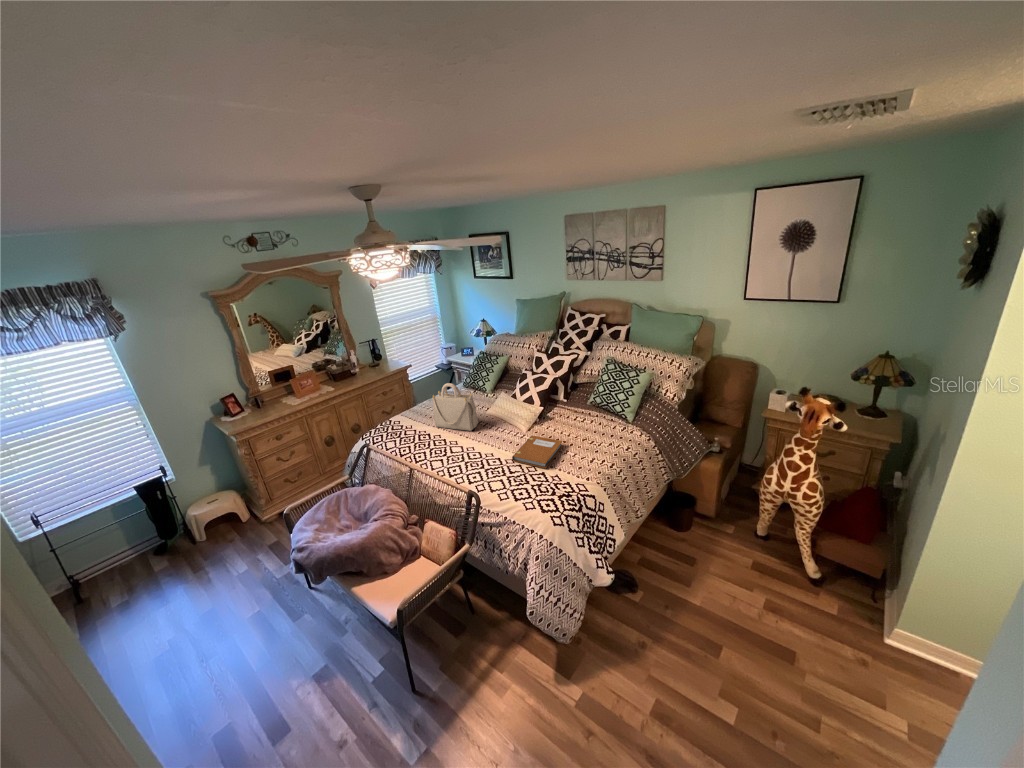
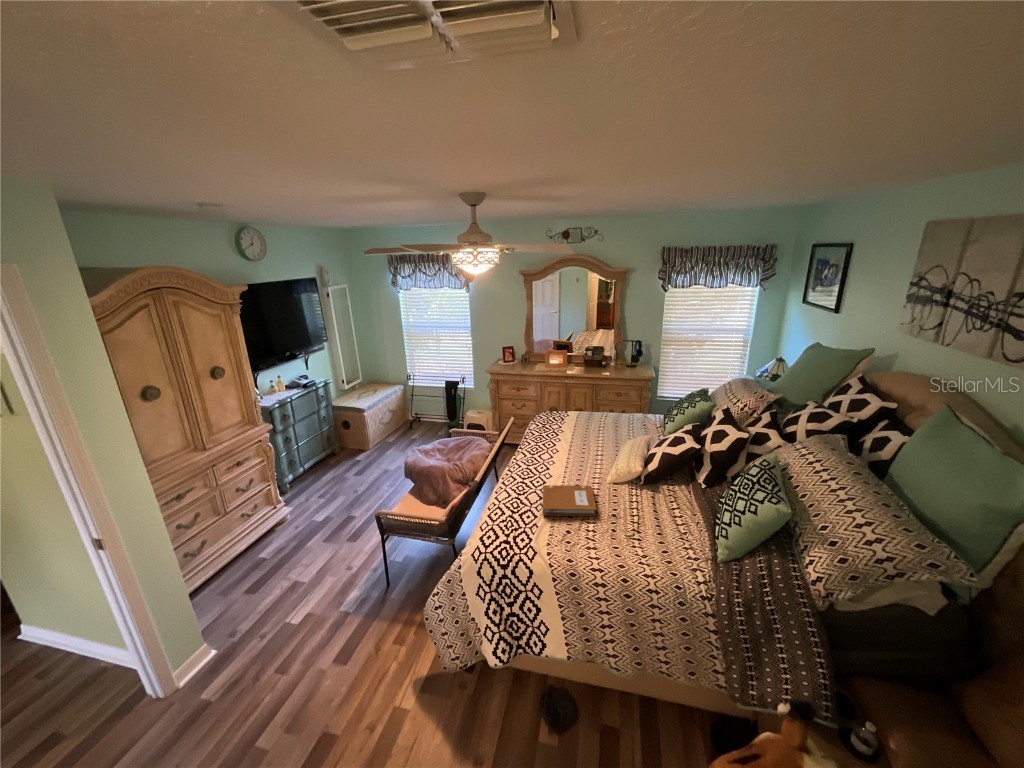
handbag: present [433,383,478,431] -> none [566,394,593,451]

